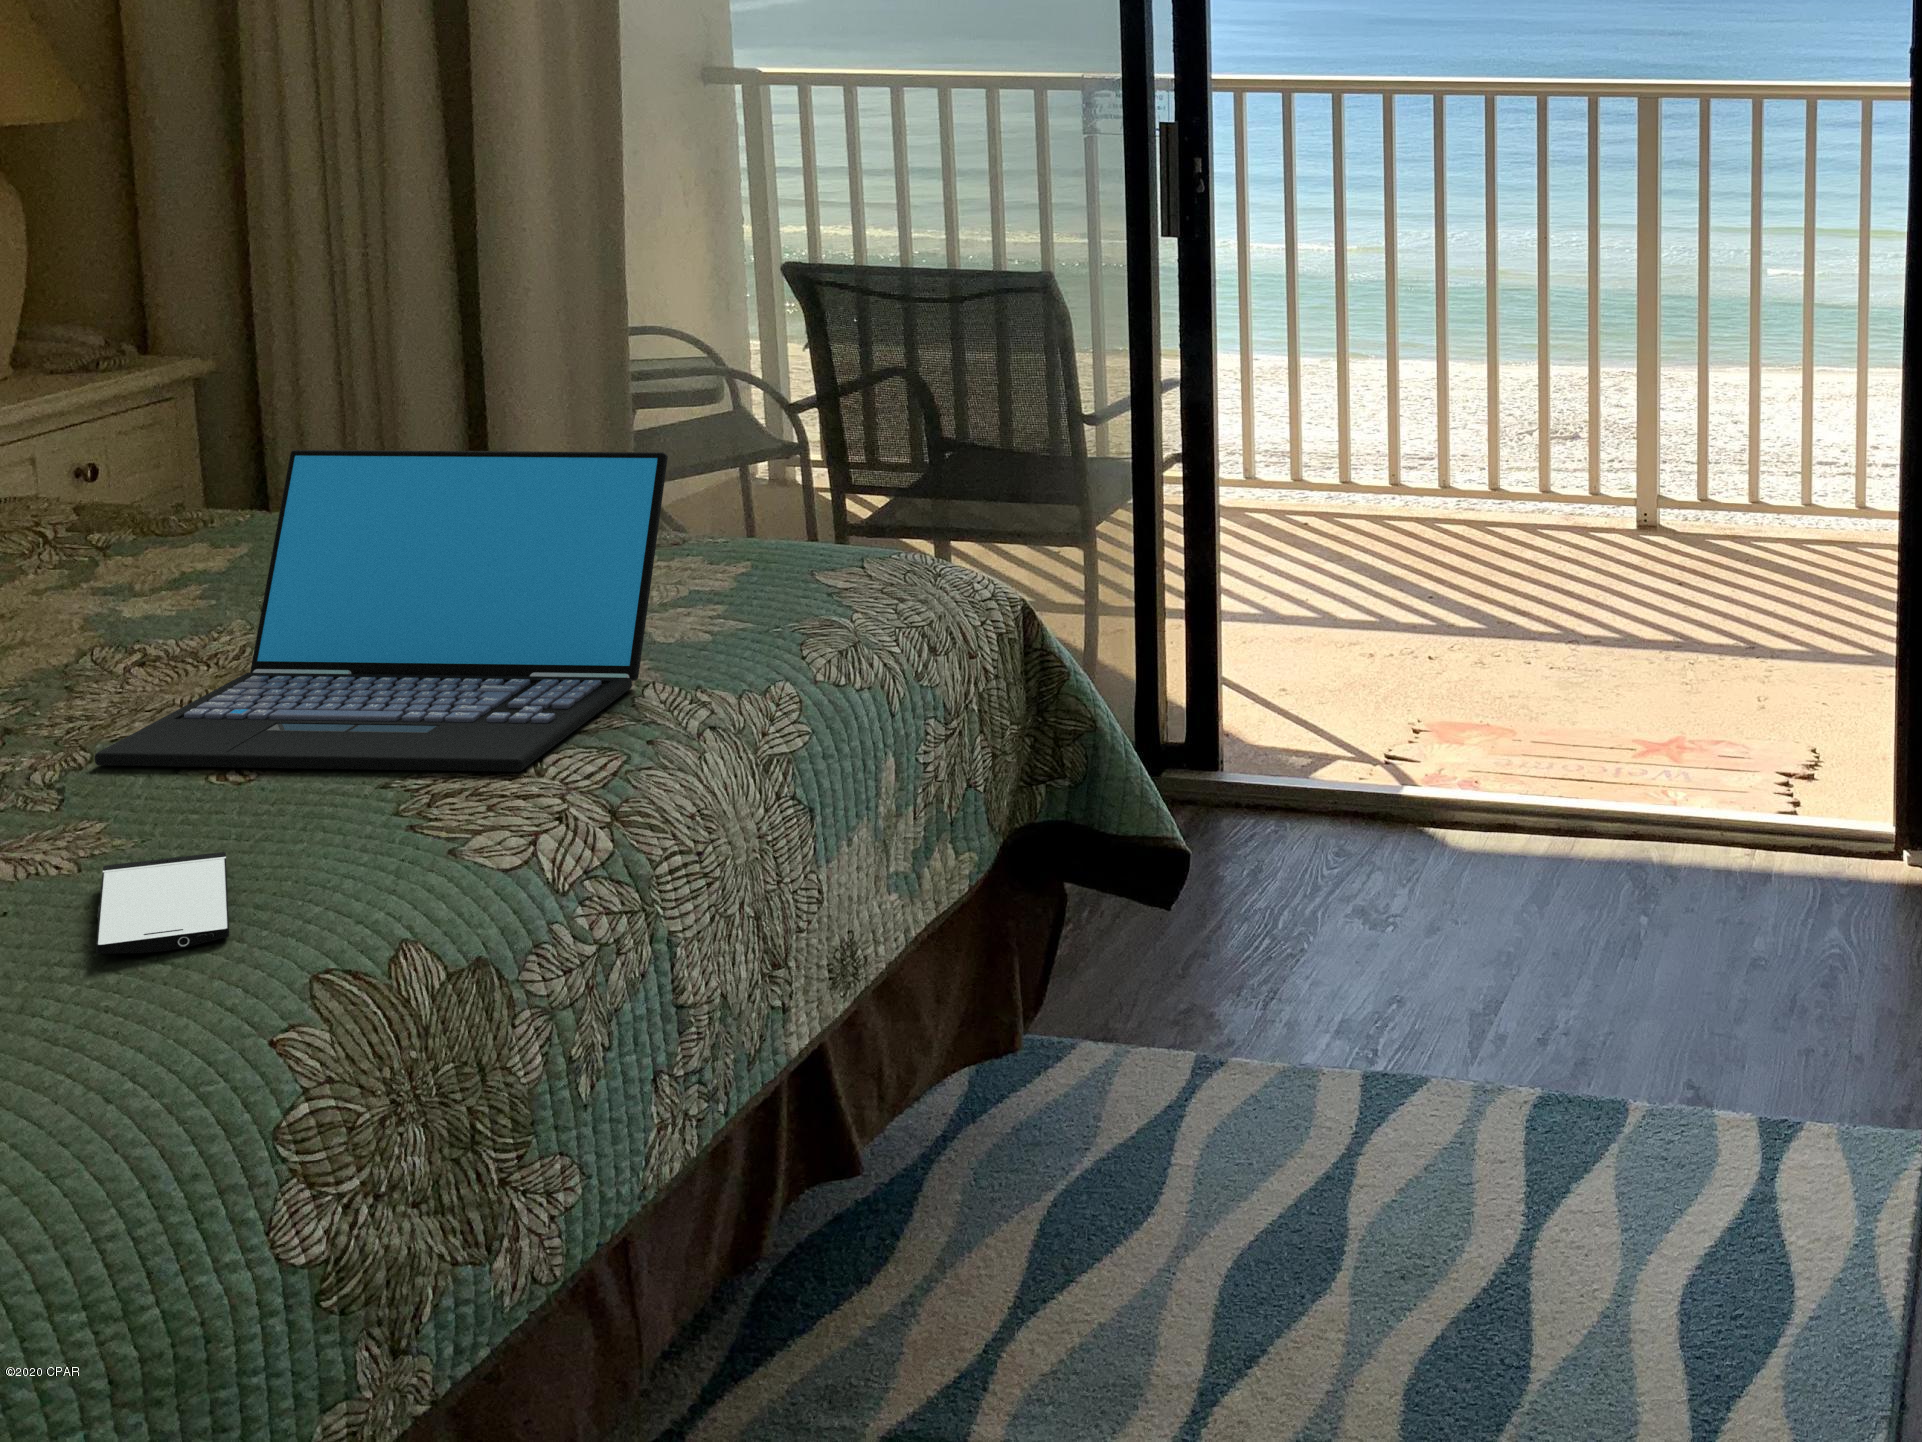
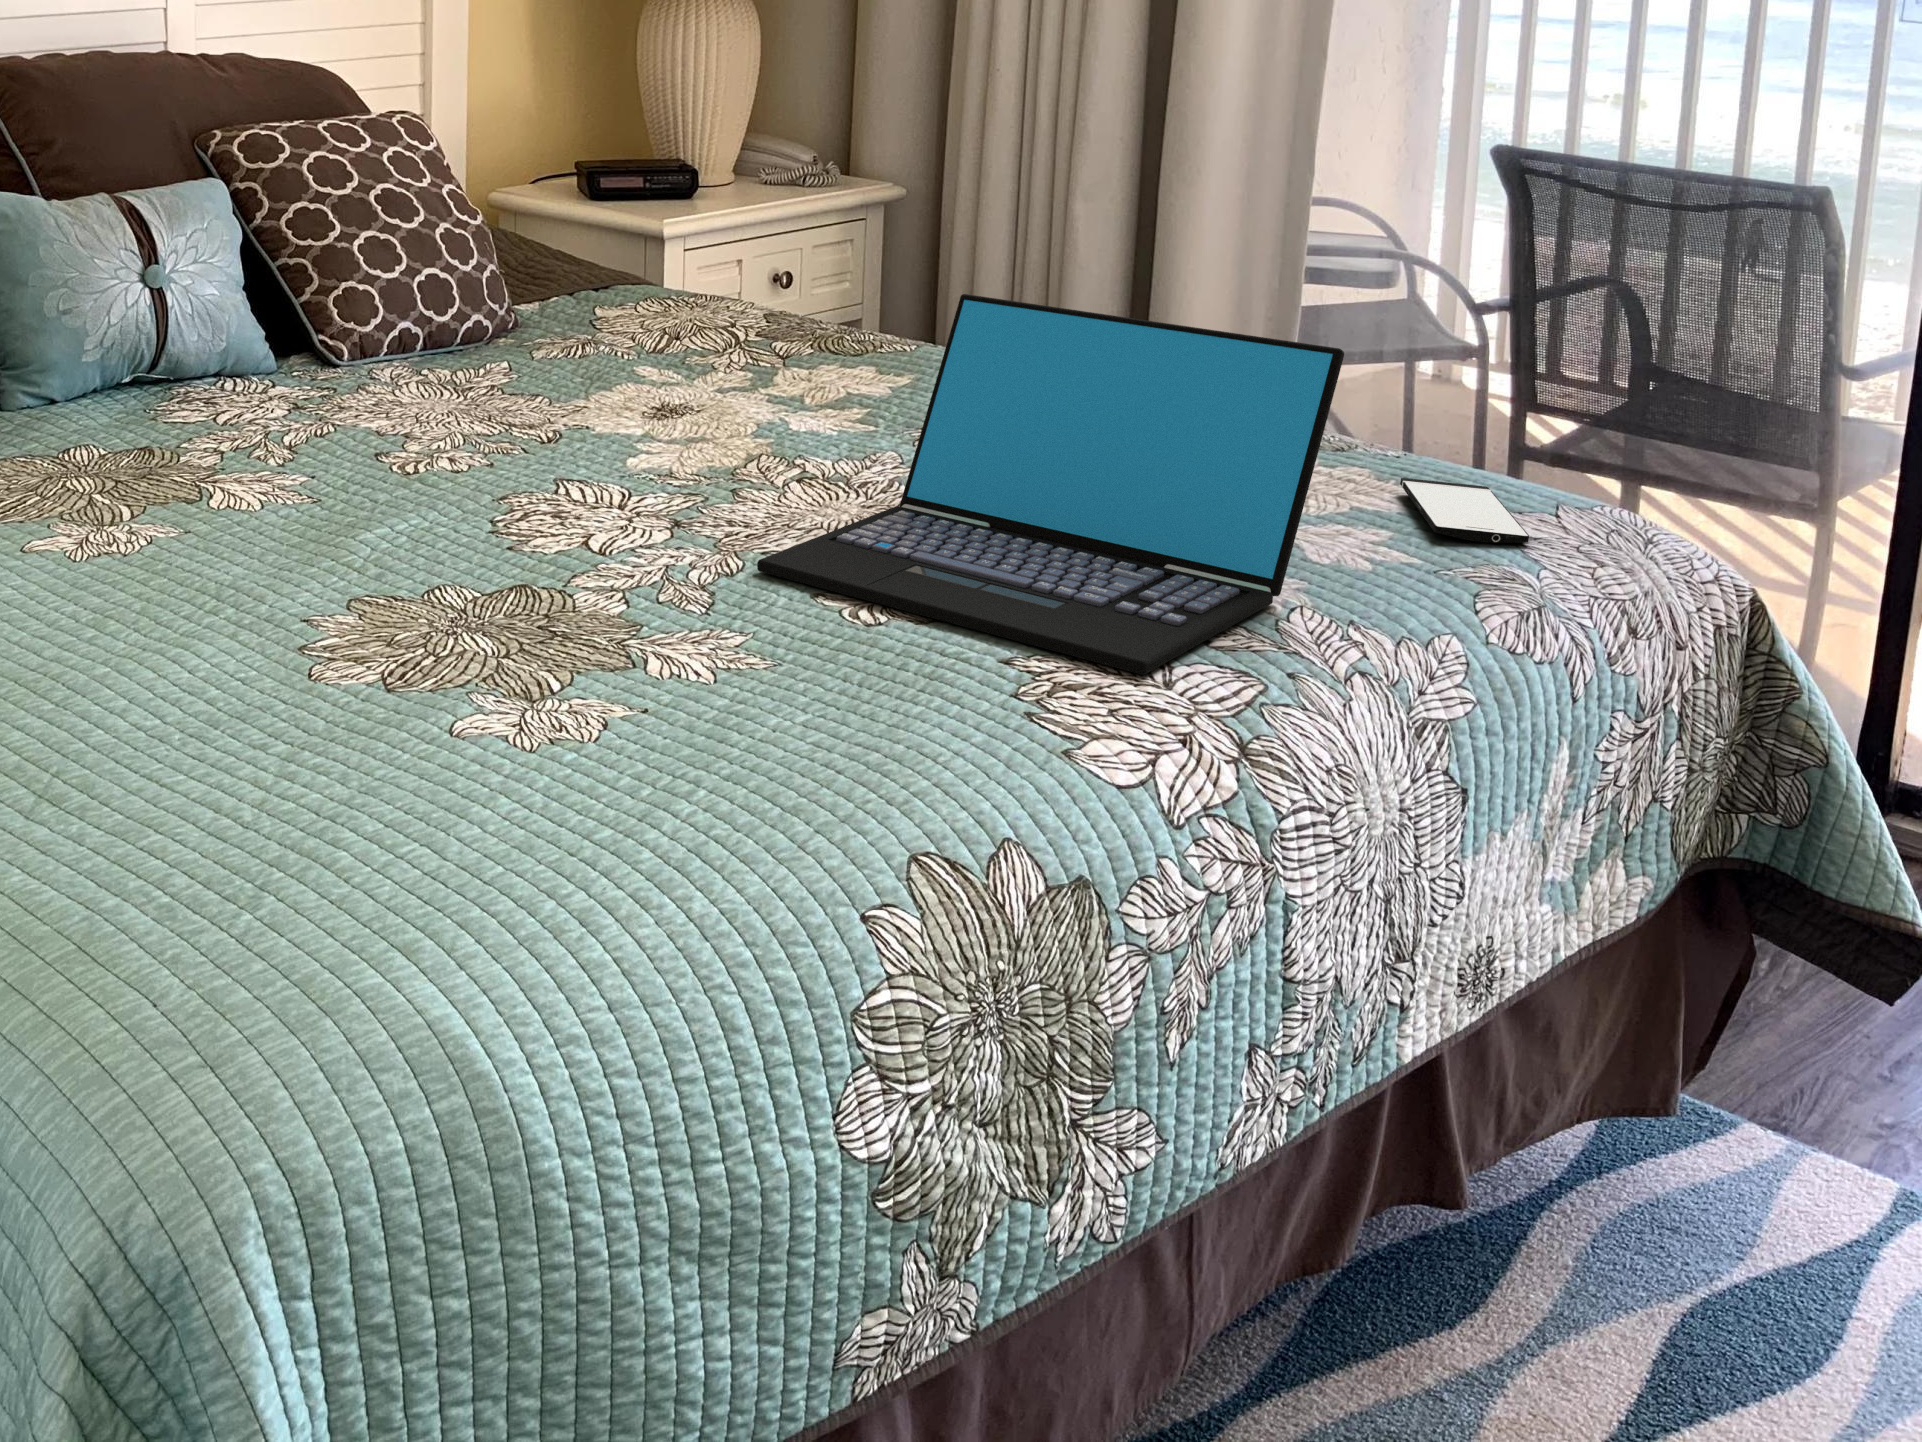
smartphone: present [96,852,229,954] -> present [1400,478,1529,543]

